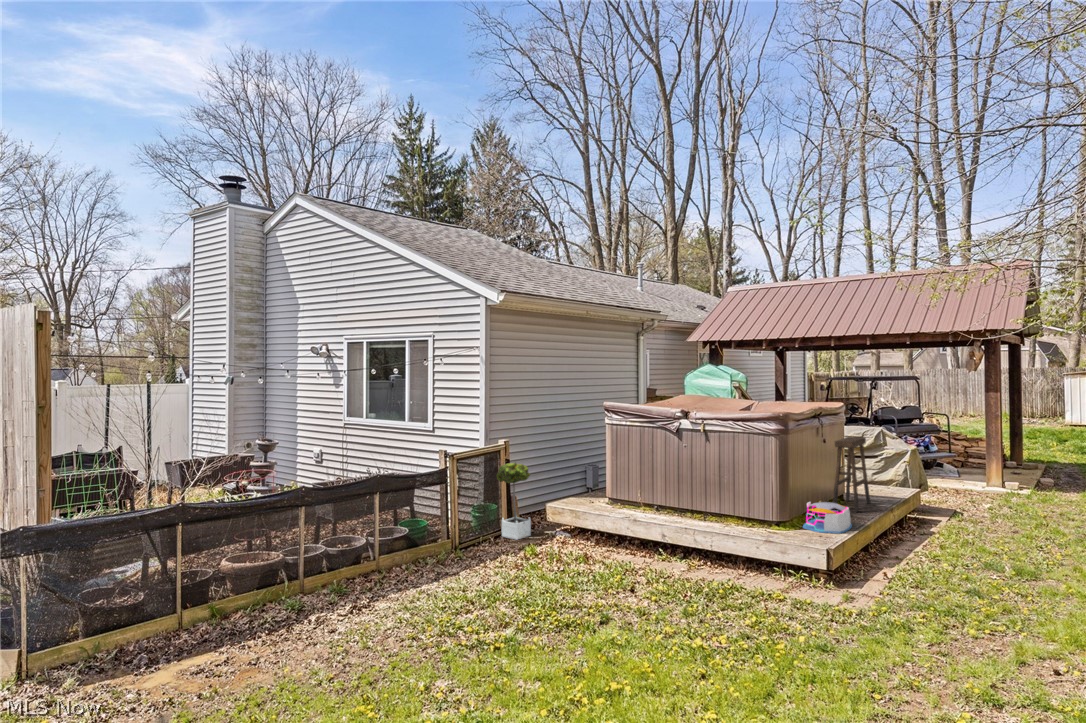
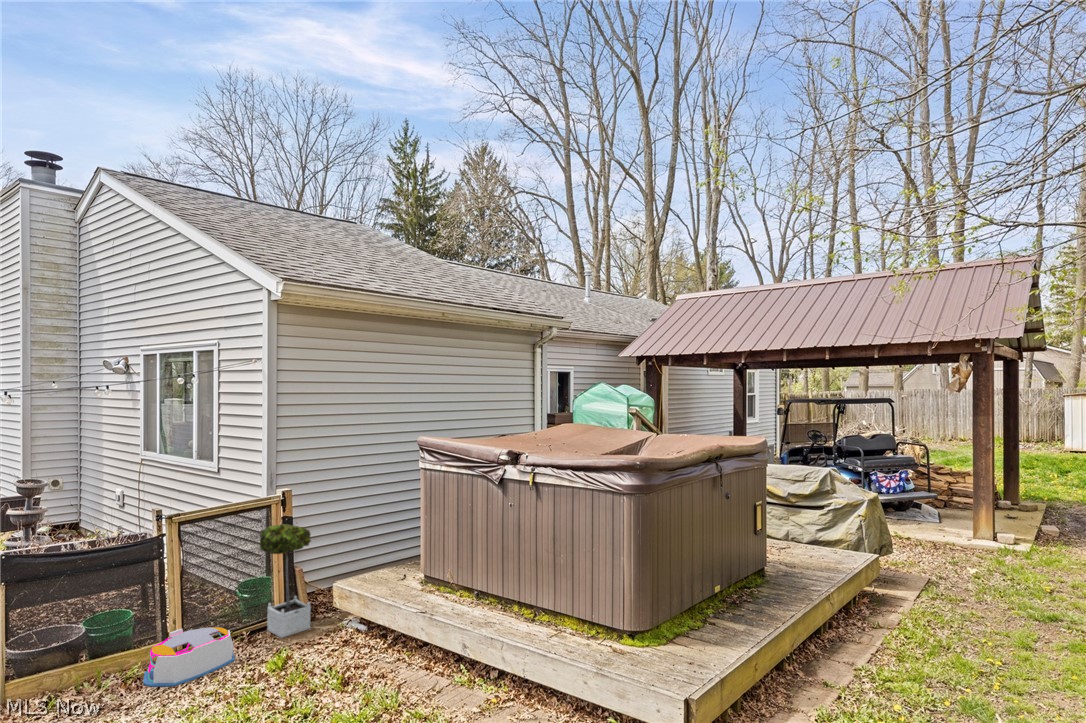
stool: present [833,437,870,512] -> none [741,485,801,602]
storage bin: present [803,502,852,534] -> present [143,627,235,687]

